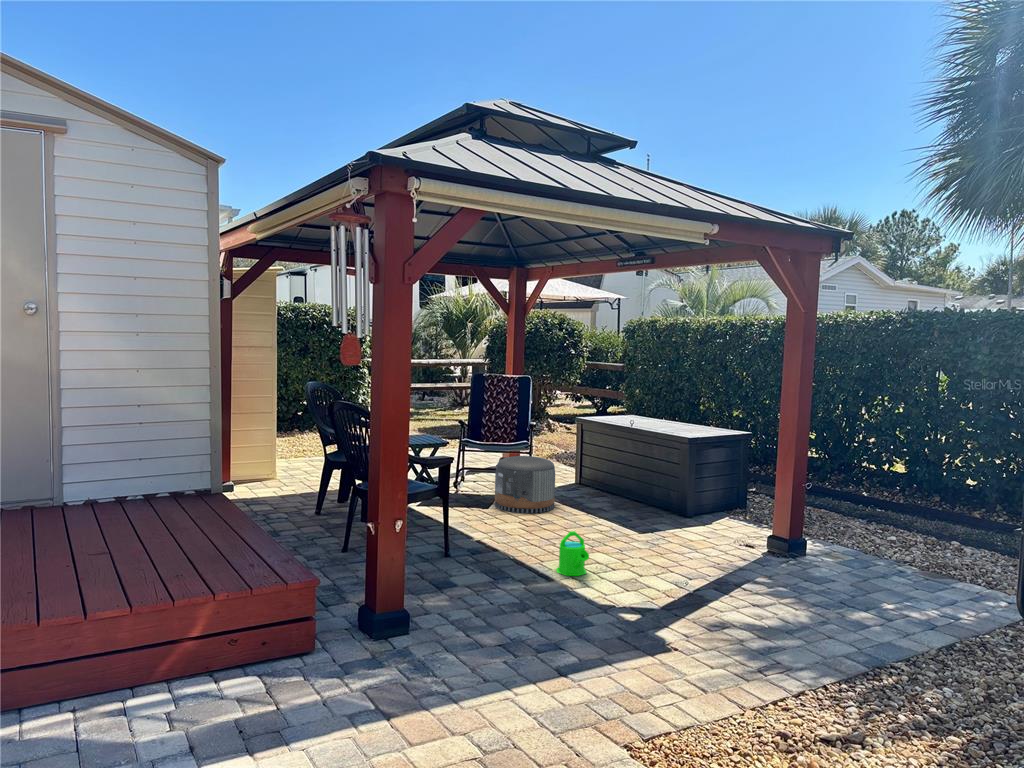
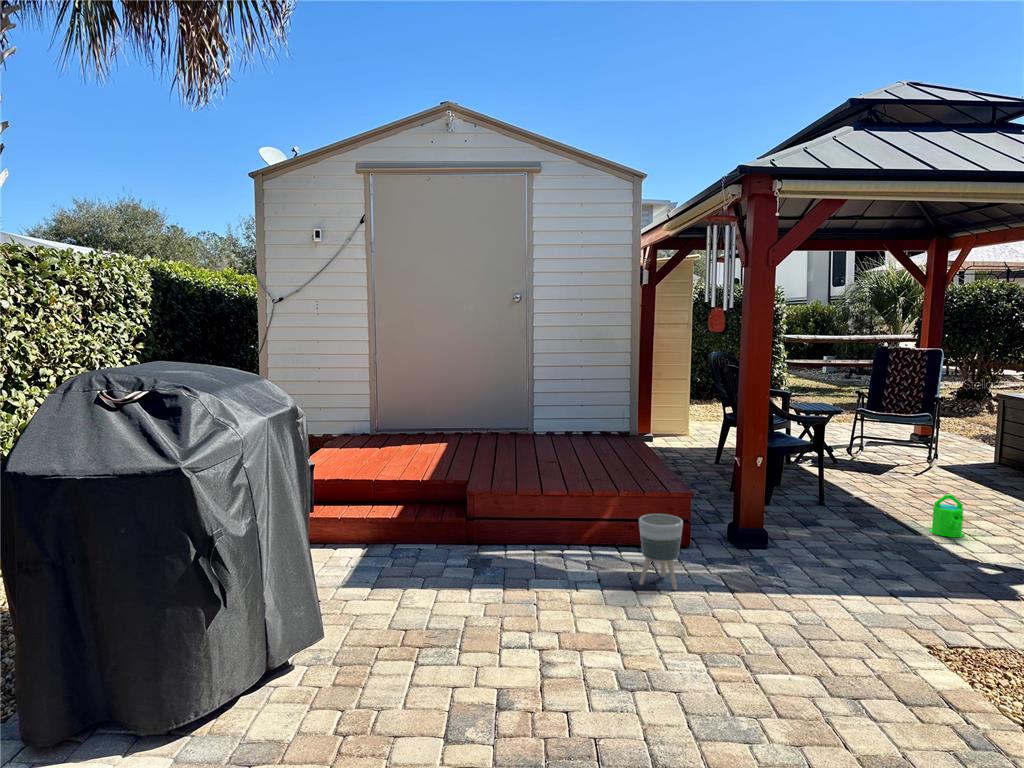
pouf: present [495,456,555,513] -> none [889,427,960,484]
planter: none [256,627,322,743] -> present [639,514,683,590]

